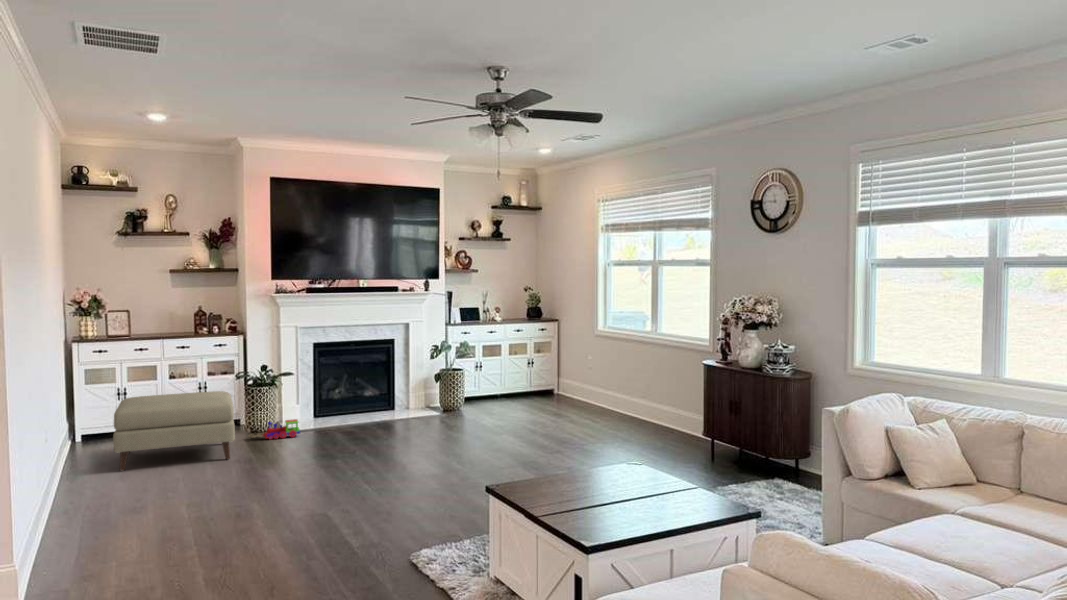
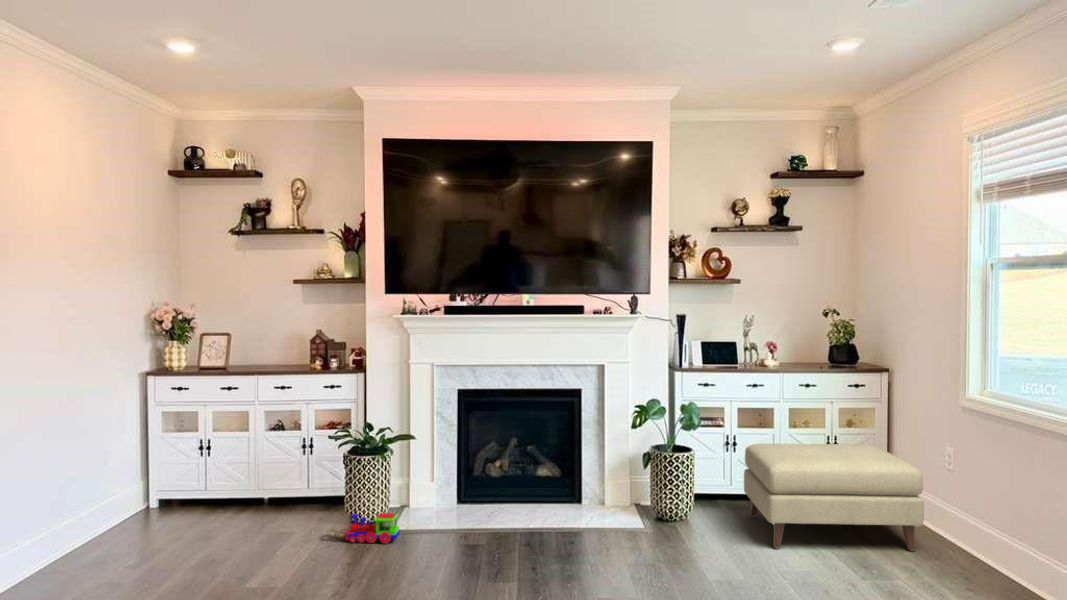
ottoman: present [113,391,235,471] -> present [744,444,924,551]

